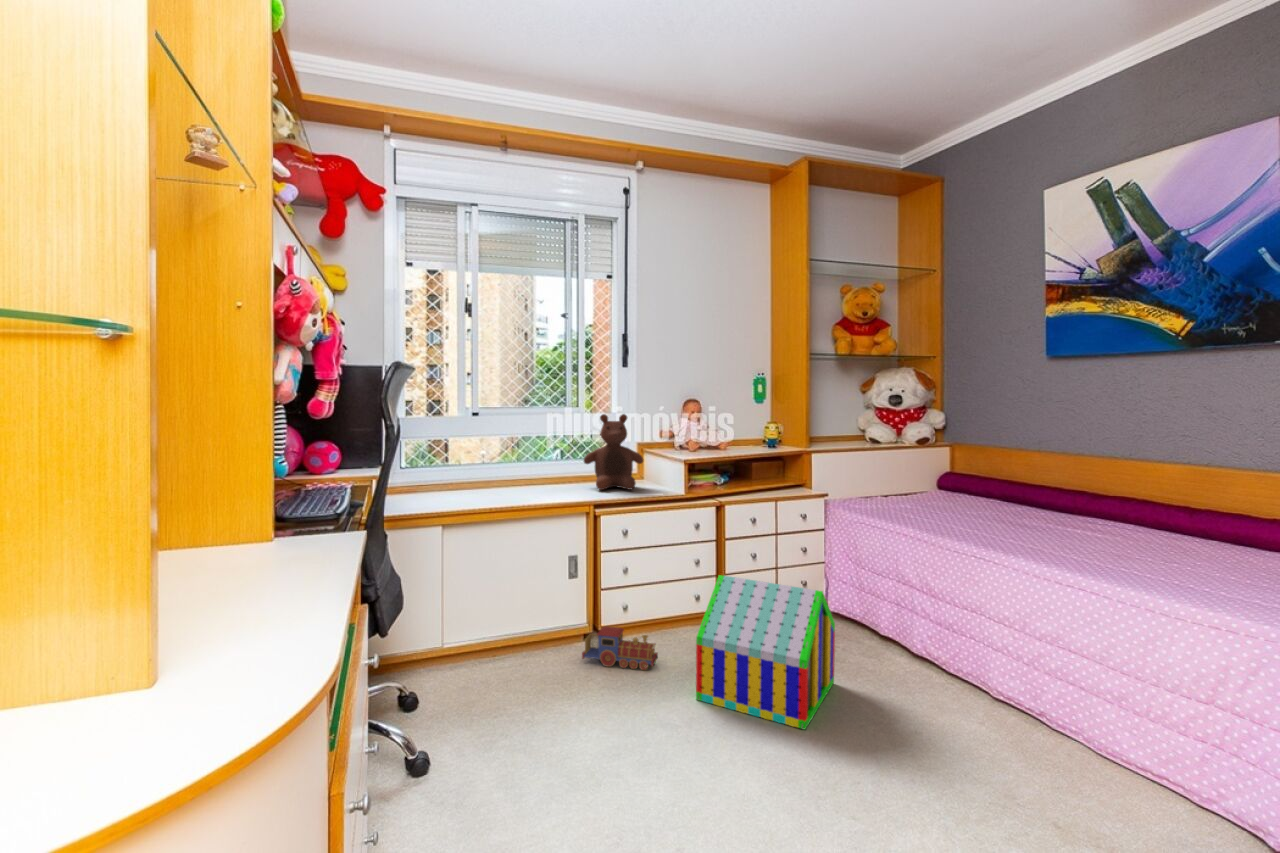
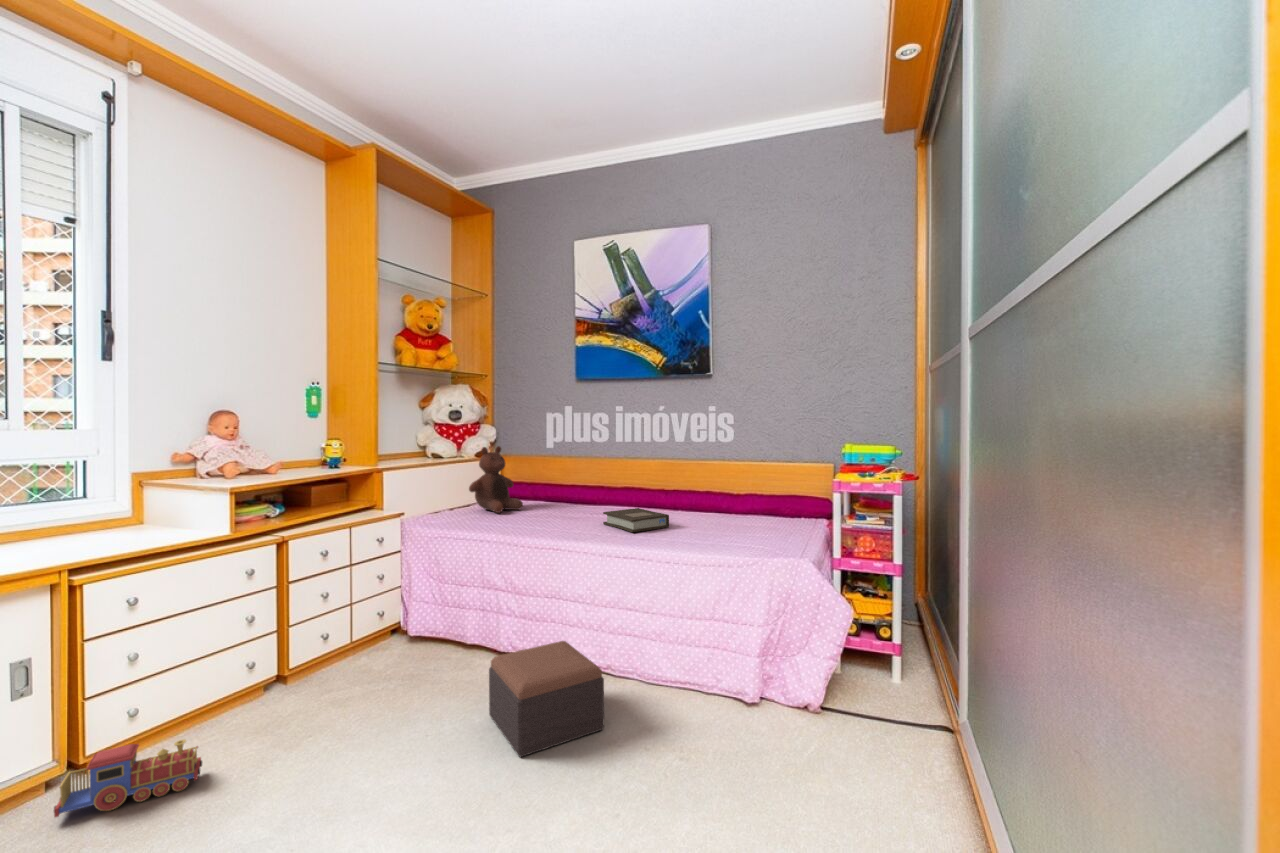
stuffed bear: present [584,414,644,490] -> present [469,446,523,513]
book: none [1054,522,1157,554] -> present [603,508,669,532]
toy house: present [696,575,835,730] -> none [277,617,439,798]
footstool: none [879,647,1005,764] -> present [489,641,604,757]

